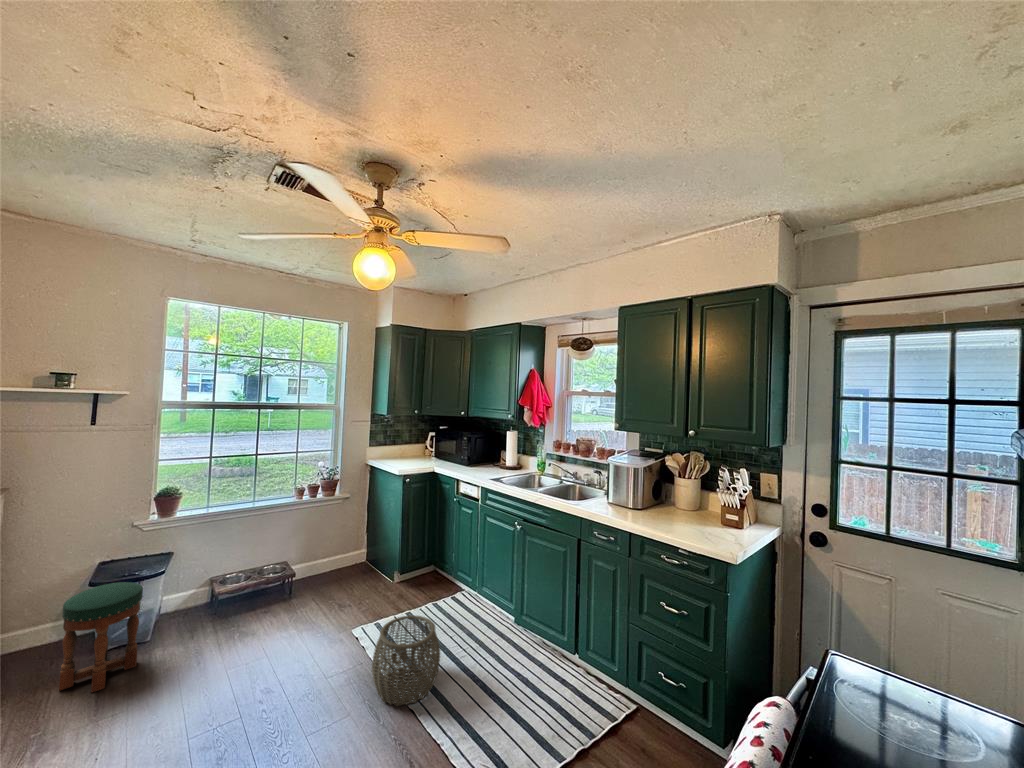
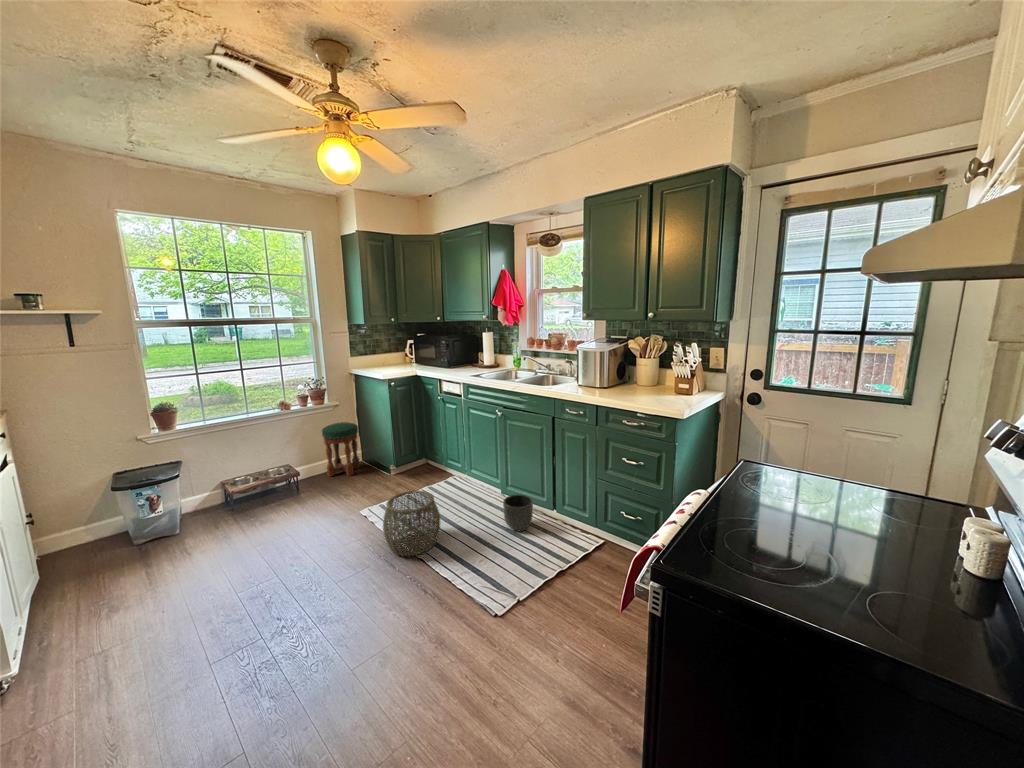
stool: present [59,582,143,692] -> present [322,422,360,477]
planter: none [516,630,551,681] -> present [503,494,533,532]

